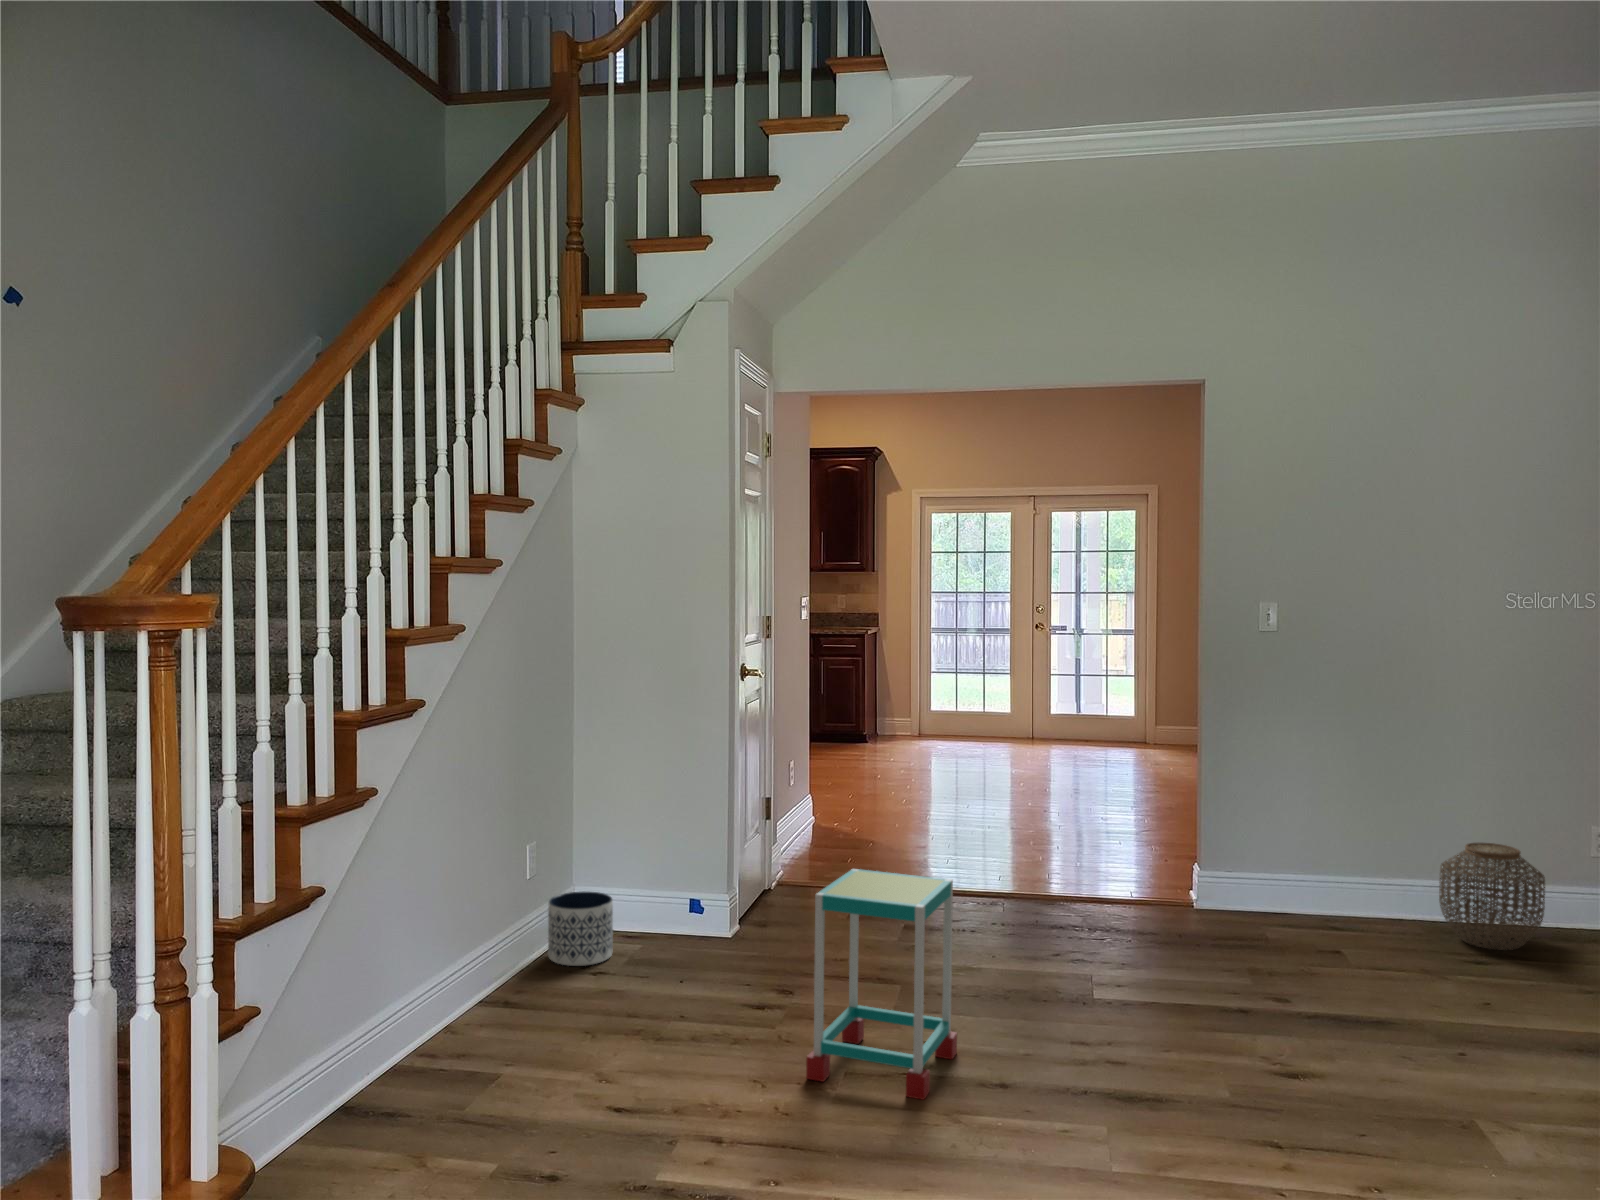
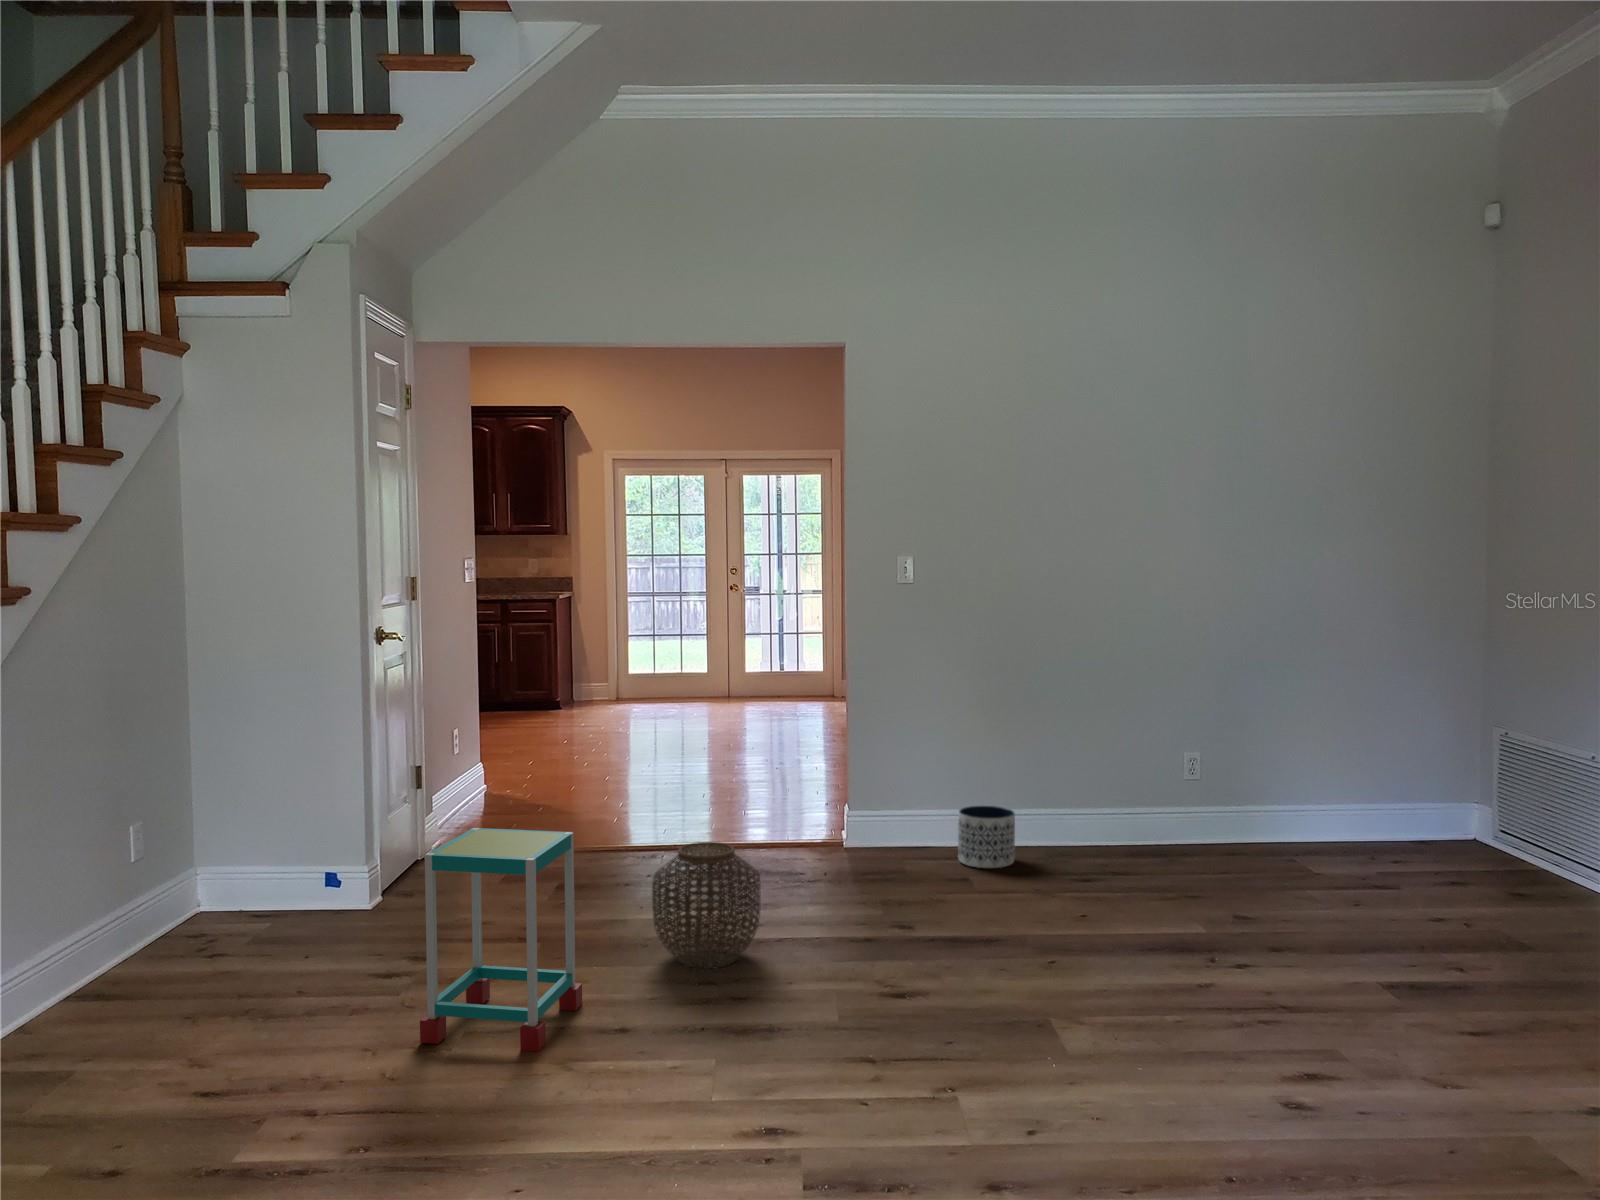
woven basket: present [1439,842,1545,950] -> present [652,842,761,968]
planter: present [548,892,613,966] -> present [958,806,1015,868]

